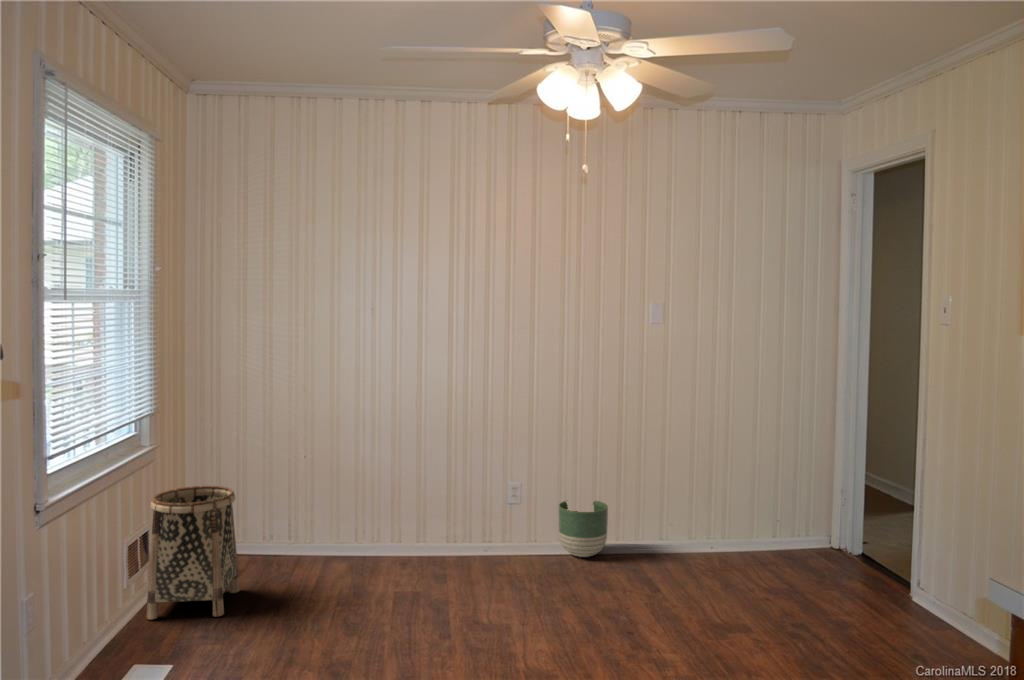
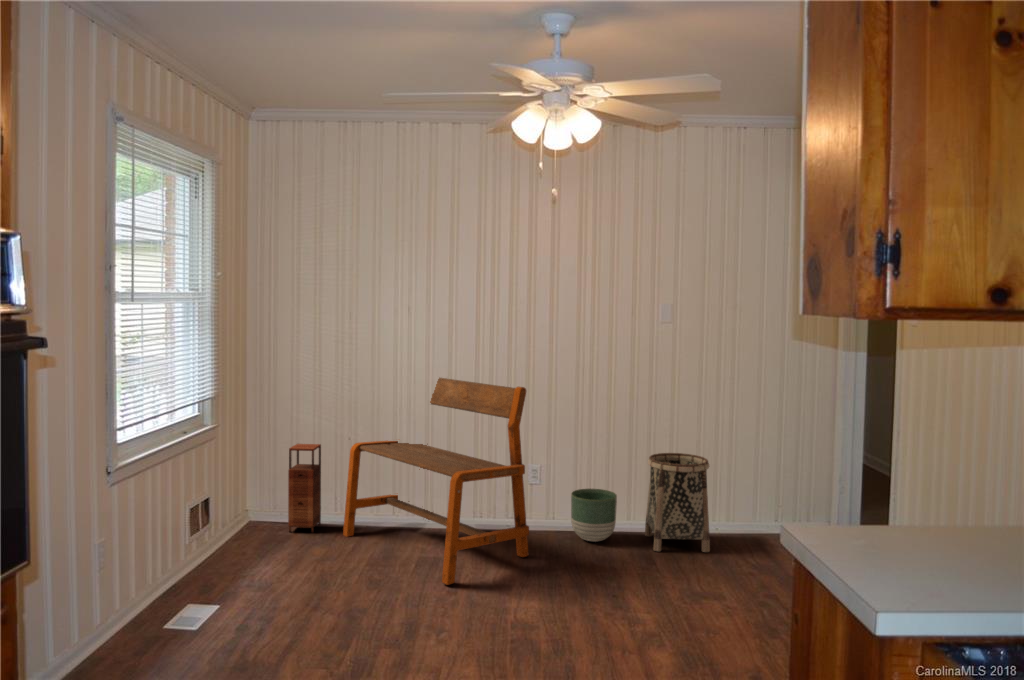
bench: none [304,381,522,618] -> present [343,378,529,585]
storage cabinet: none [239,464,275,567] -> present [288,444,321,533]
basket: present [147,486,240,619] -> present [645,453,710,552]

